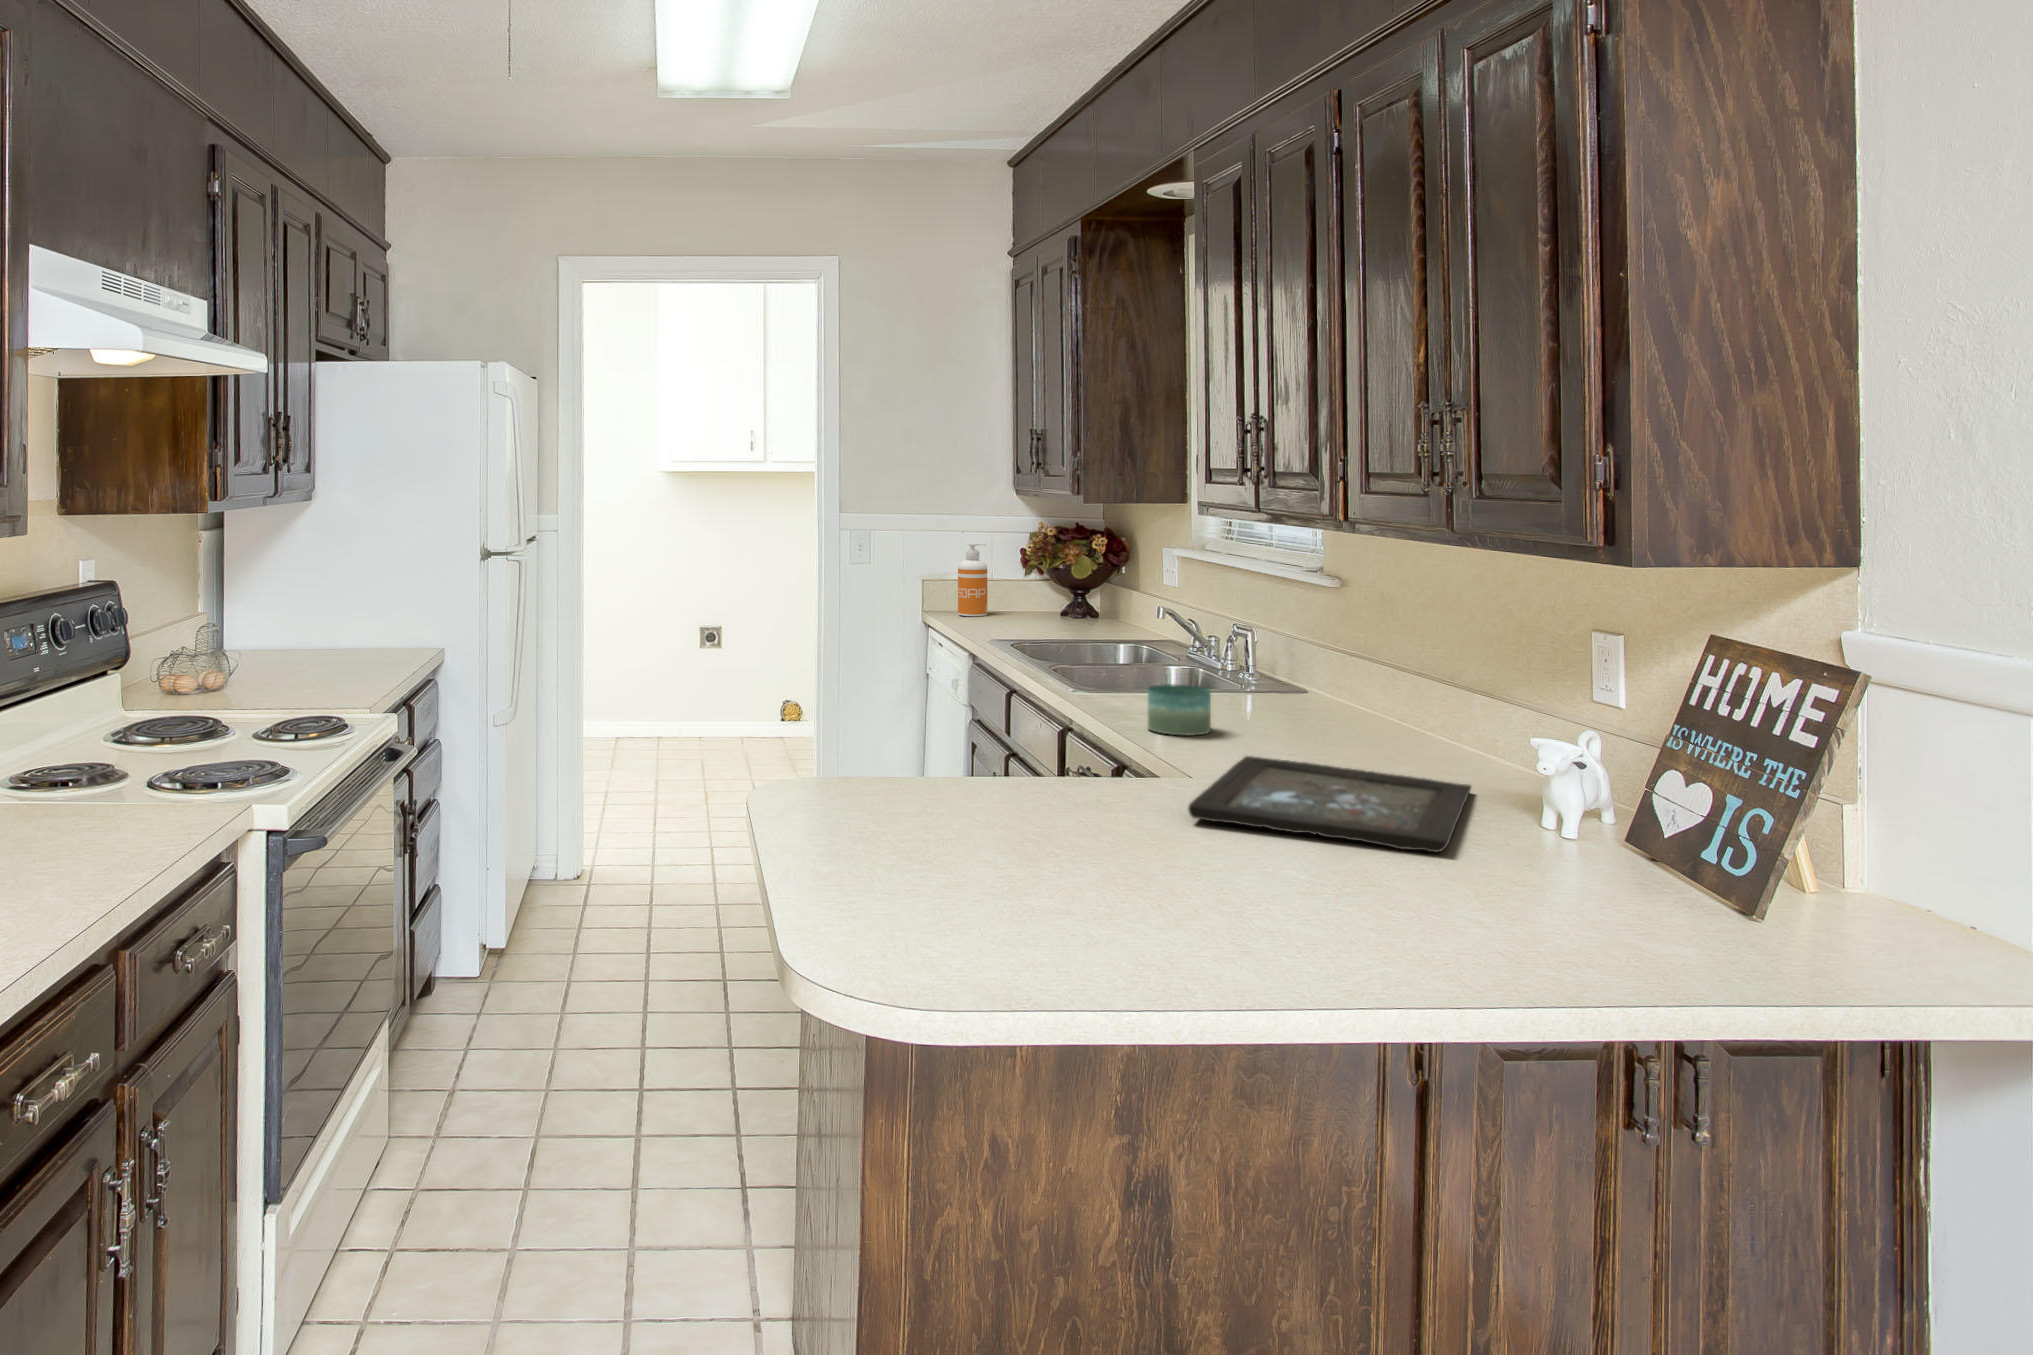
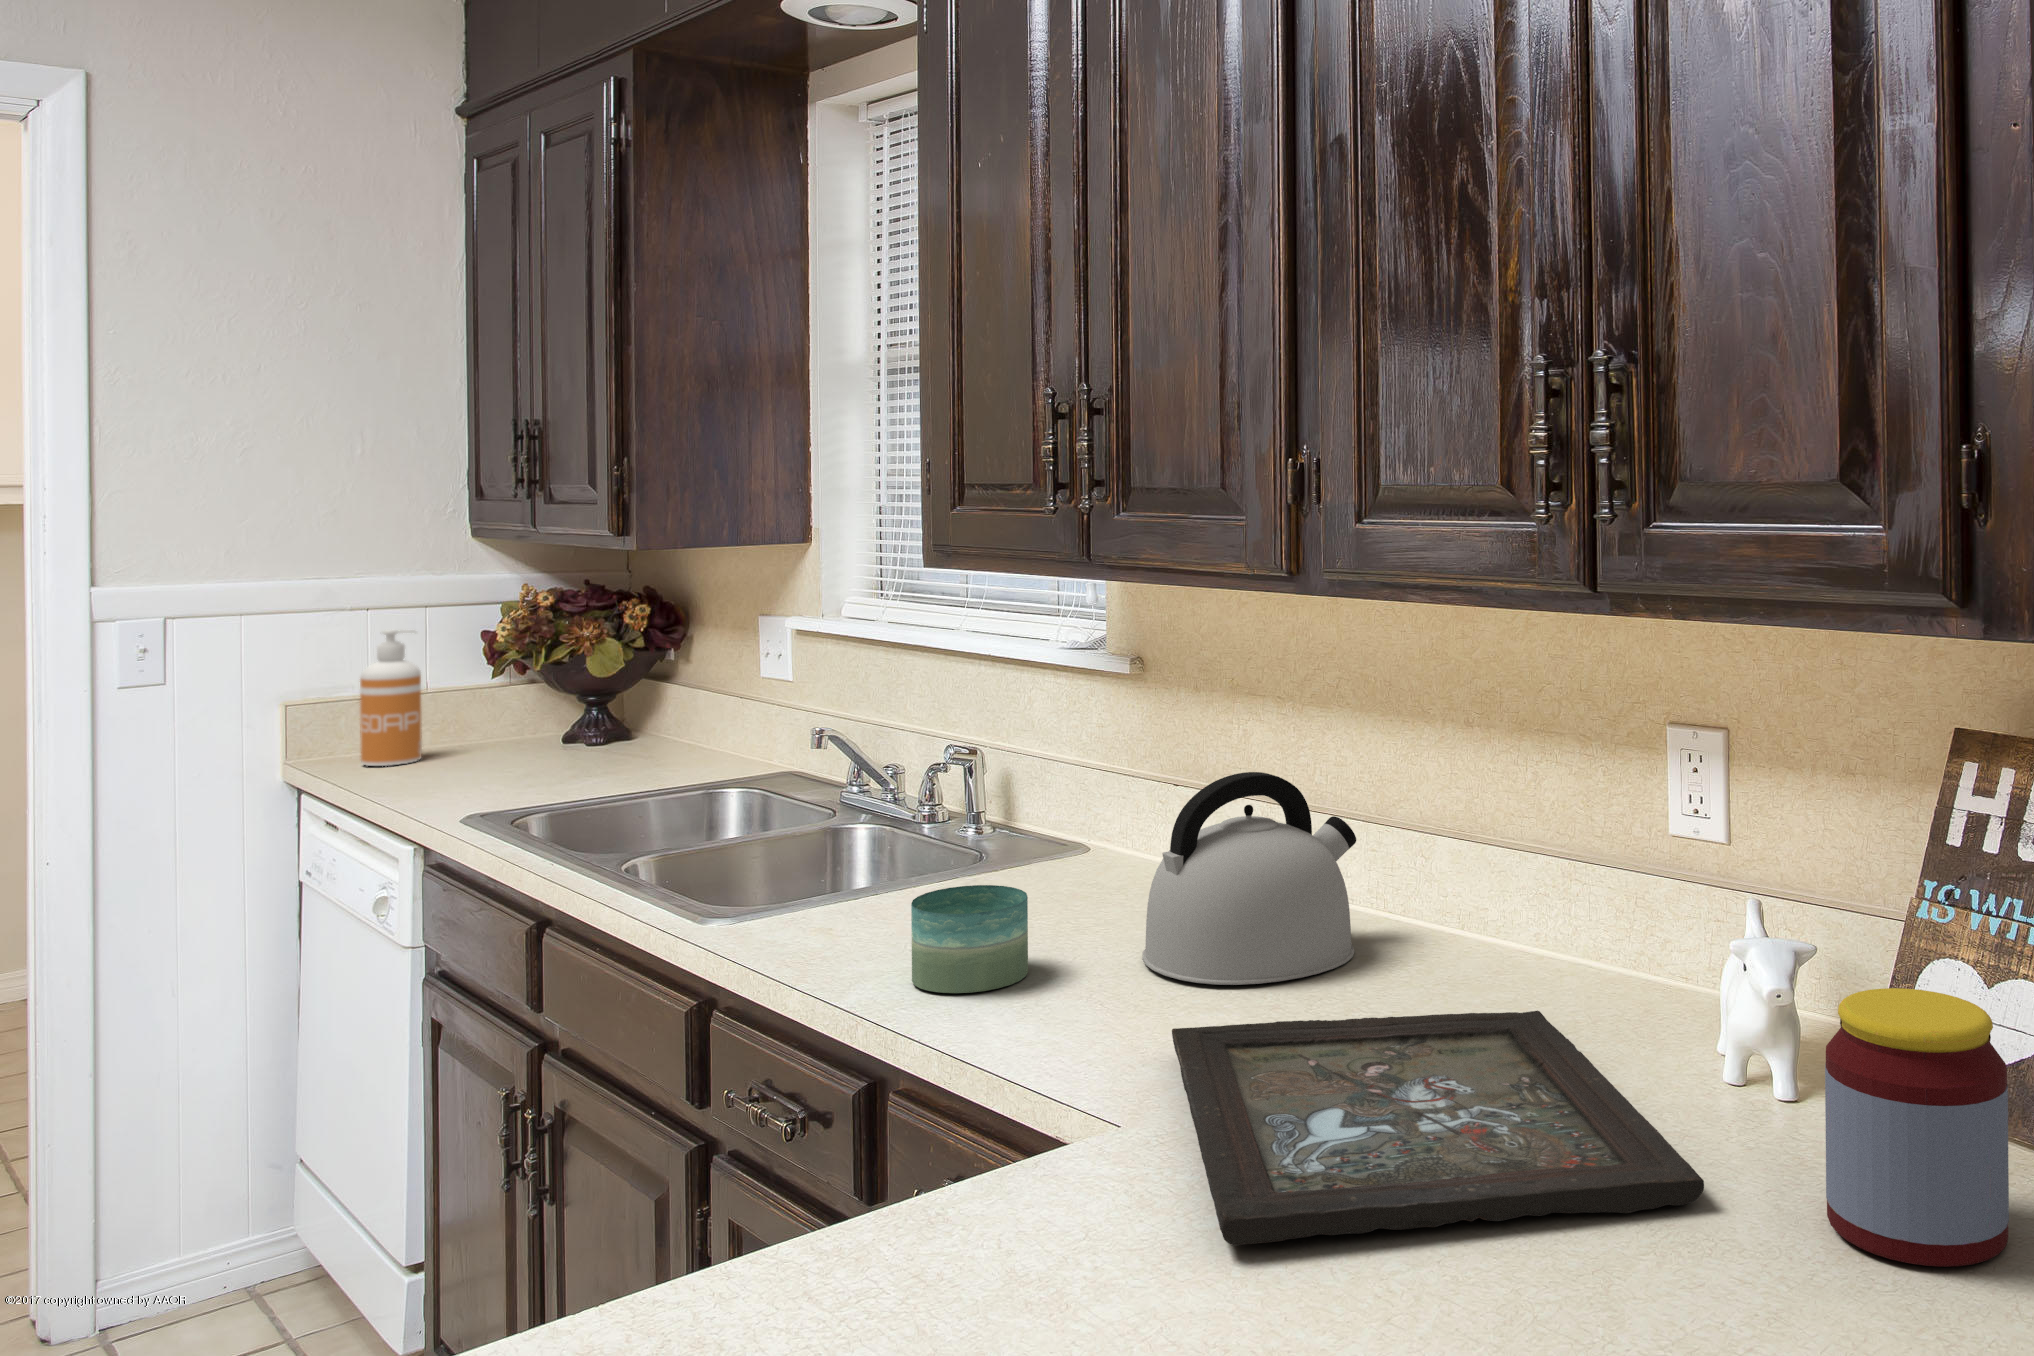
kettle: none [1273,640,1418,756] -> present [1142,772,1356,985]
jar: none [1501,758,1610,897] -> present [1825,988,2009,1267]

